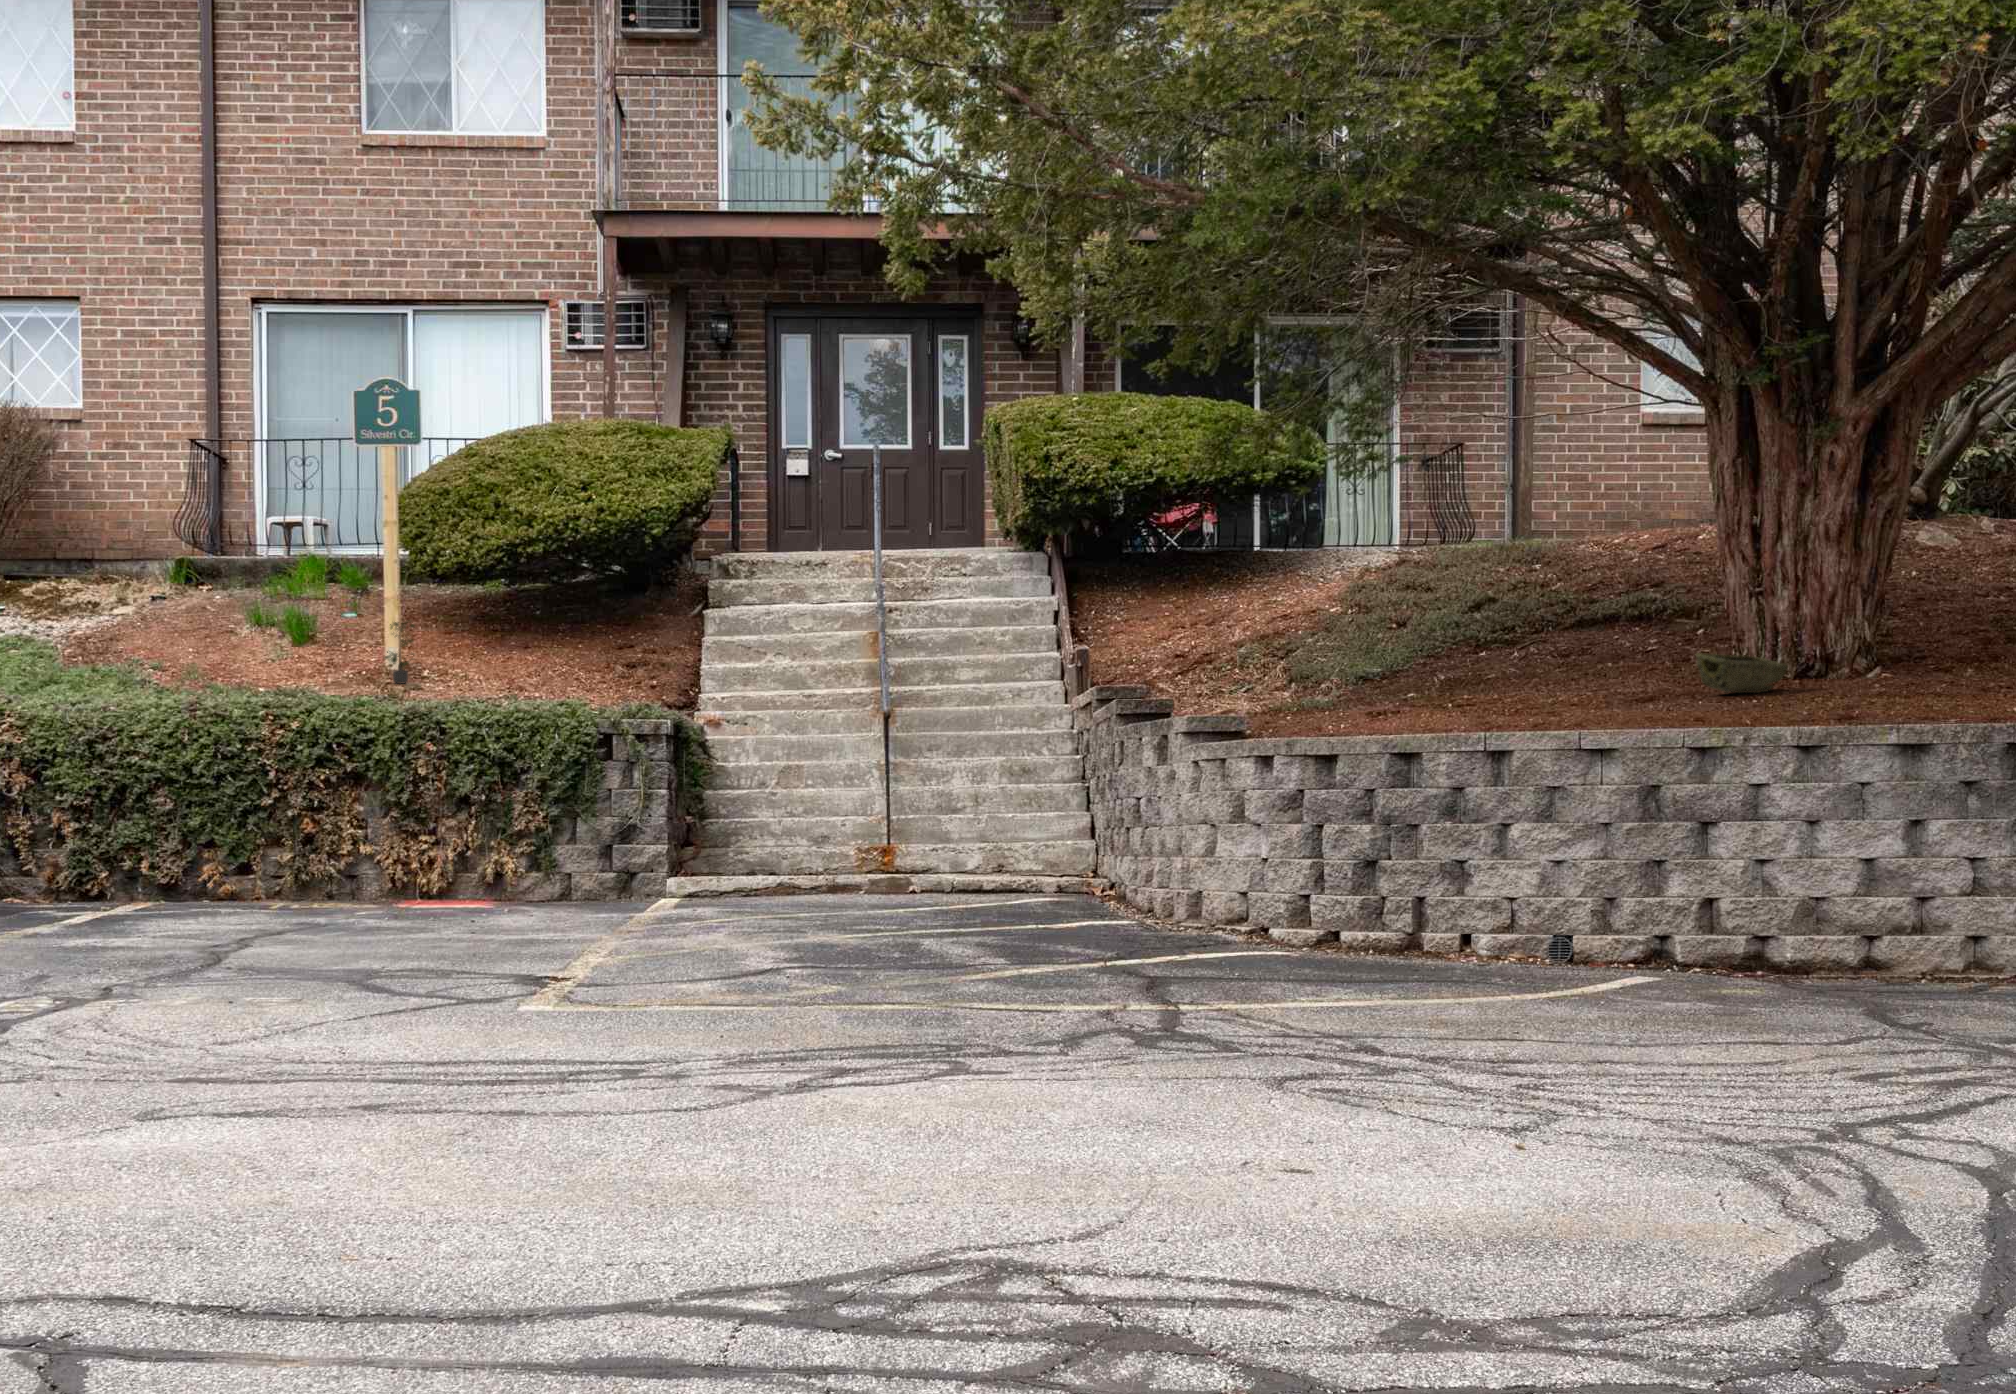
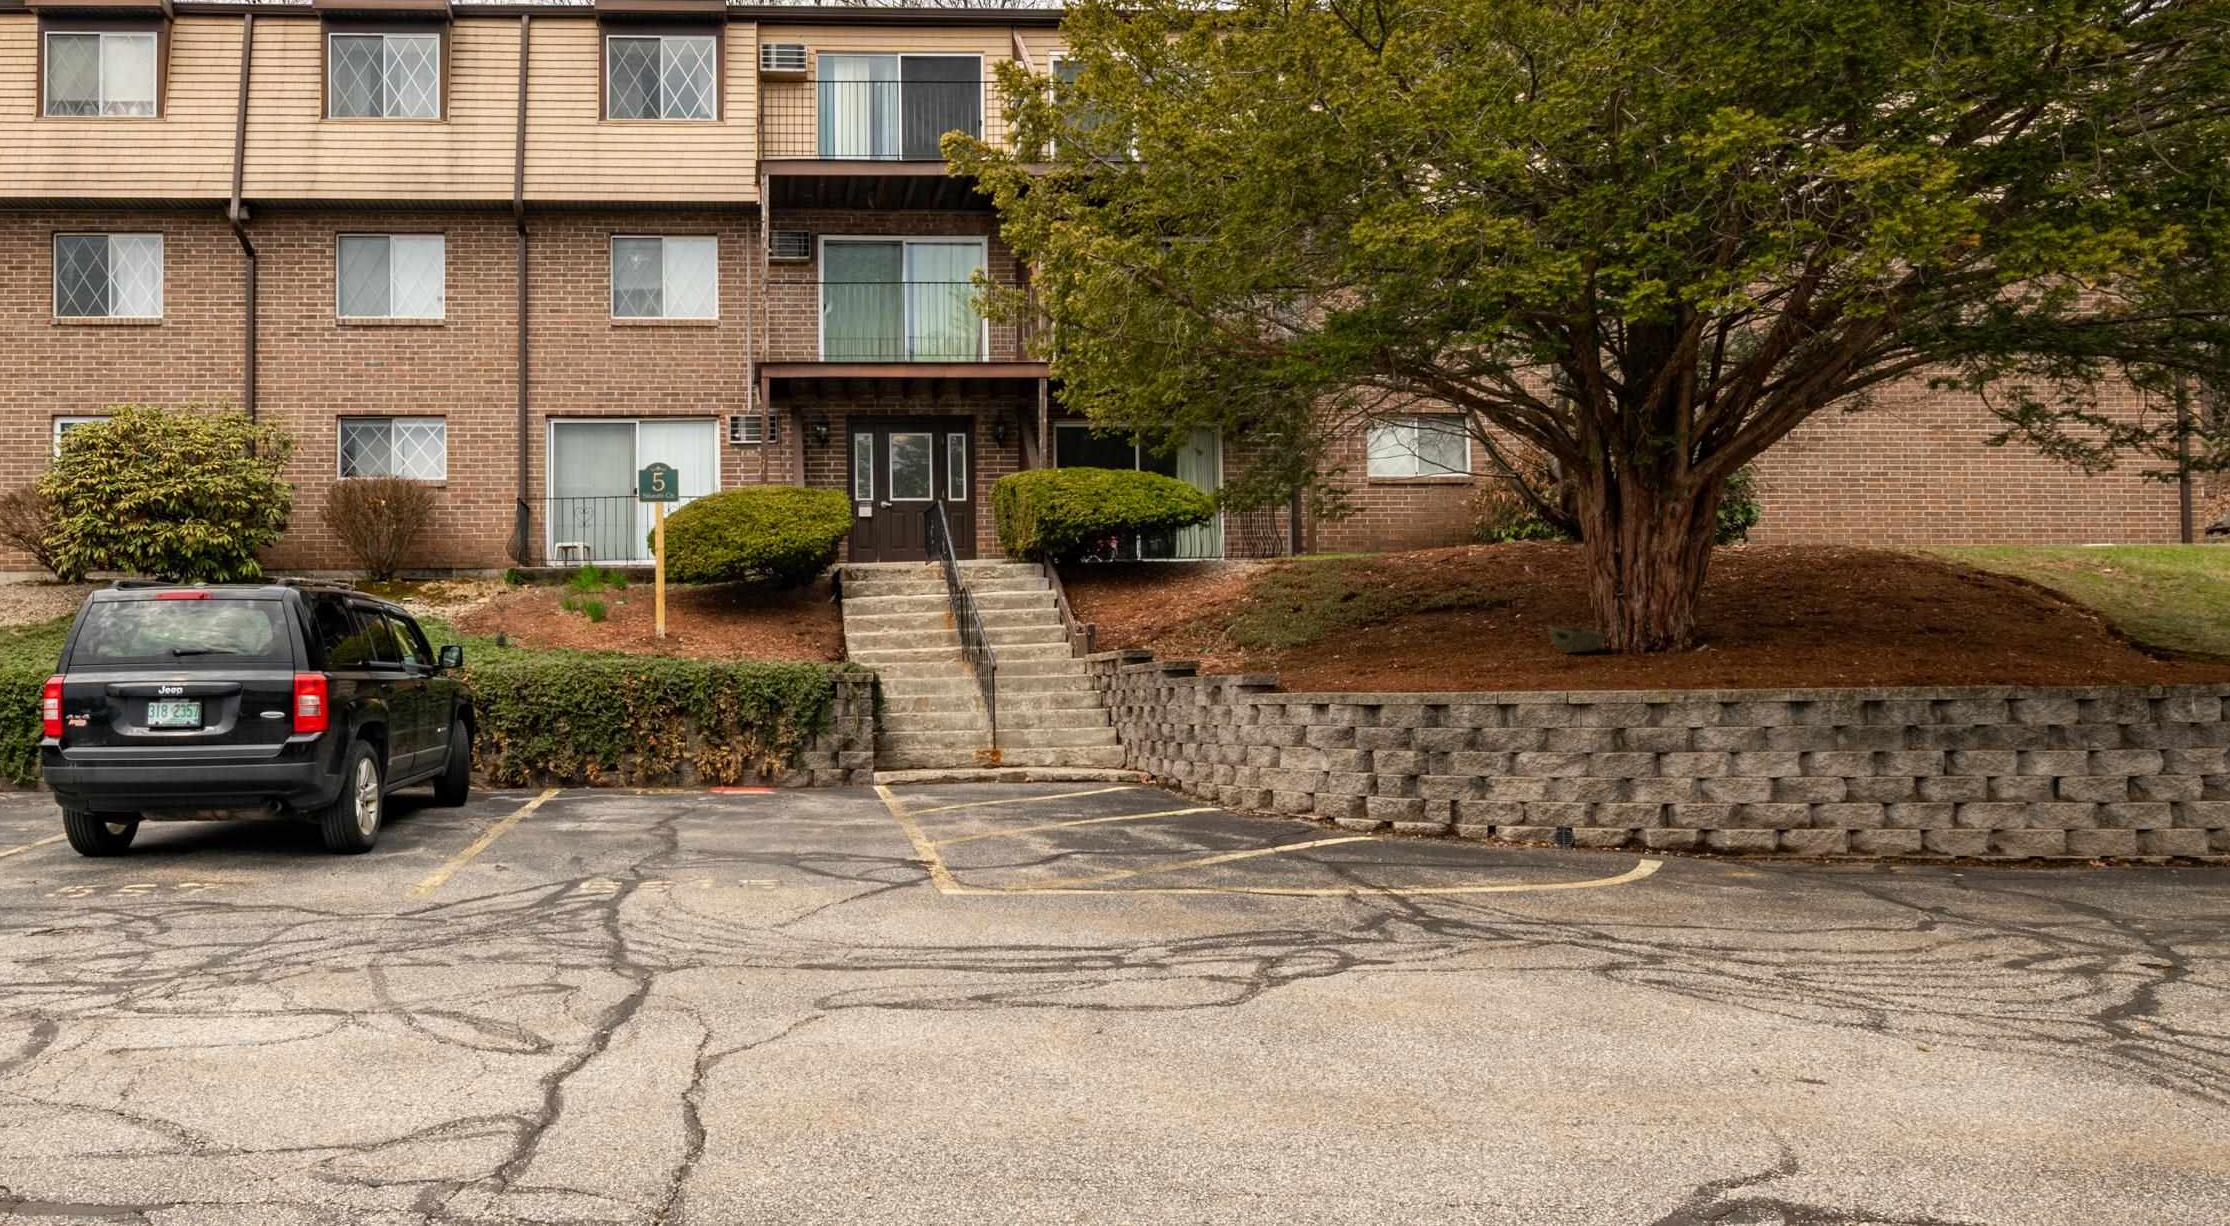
potted plant: present [385,620,414,684] -> present [496,606,508,645]

